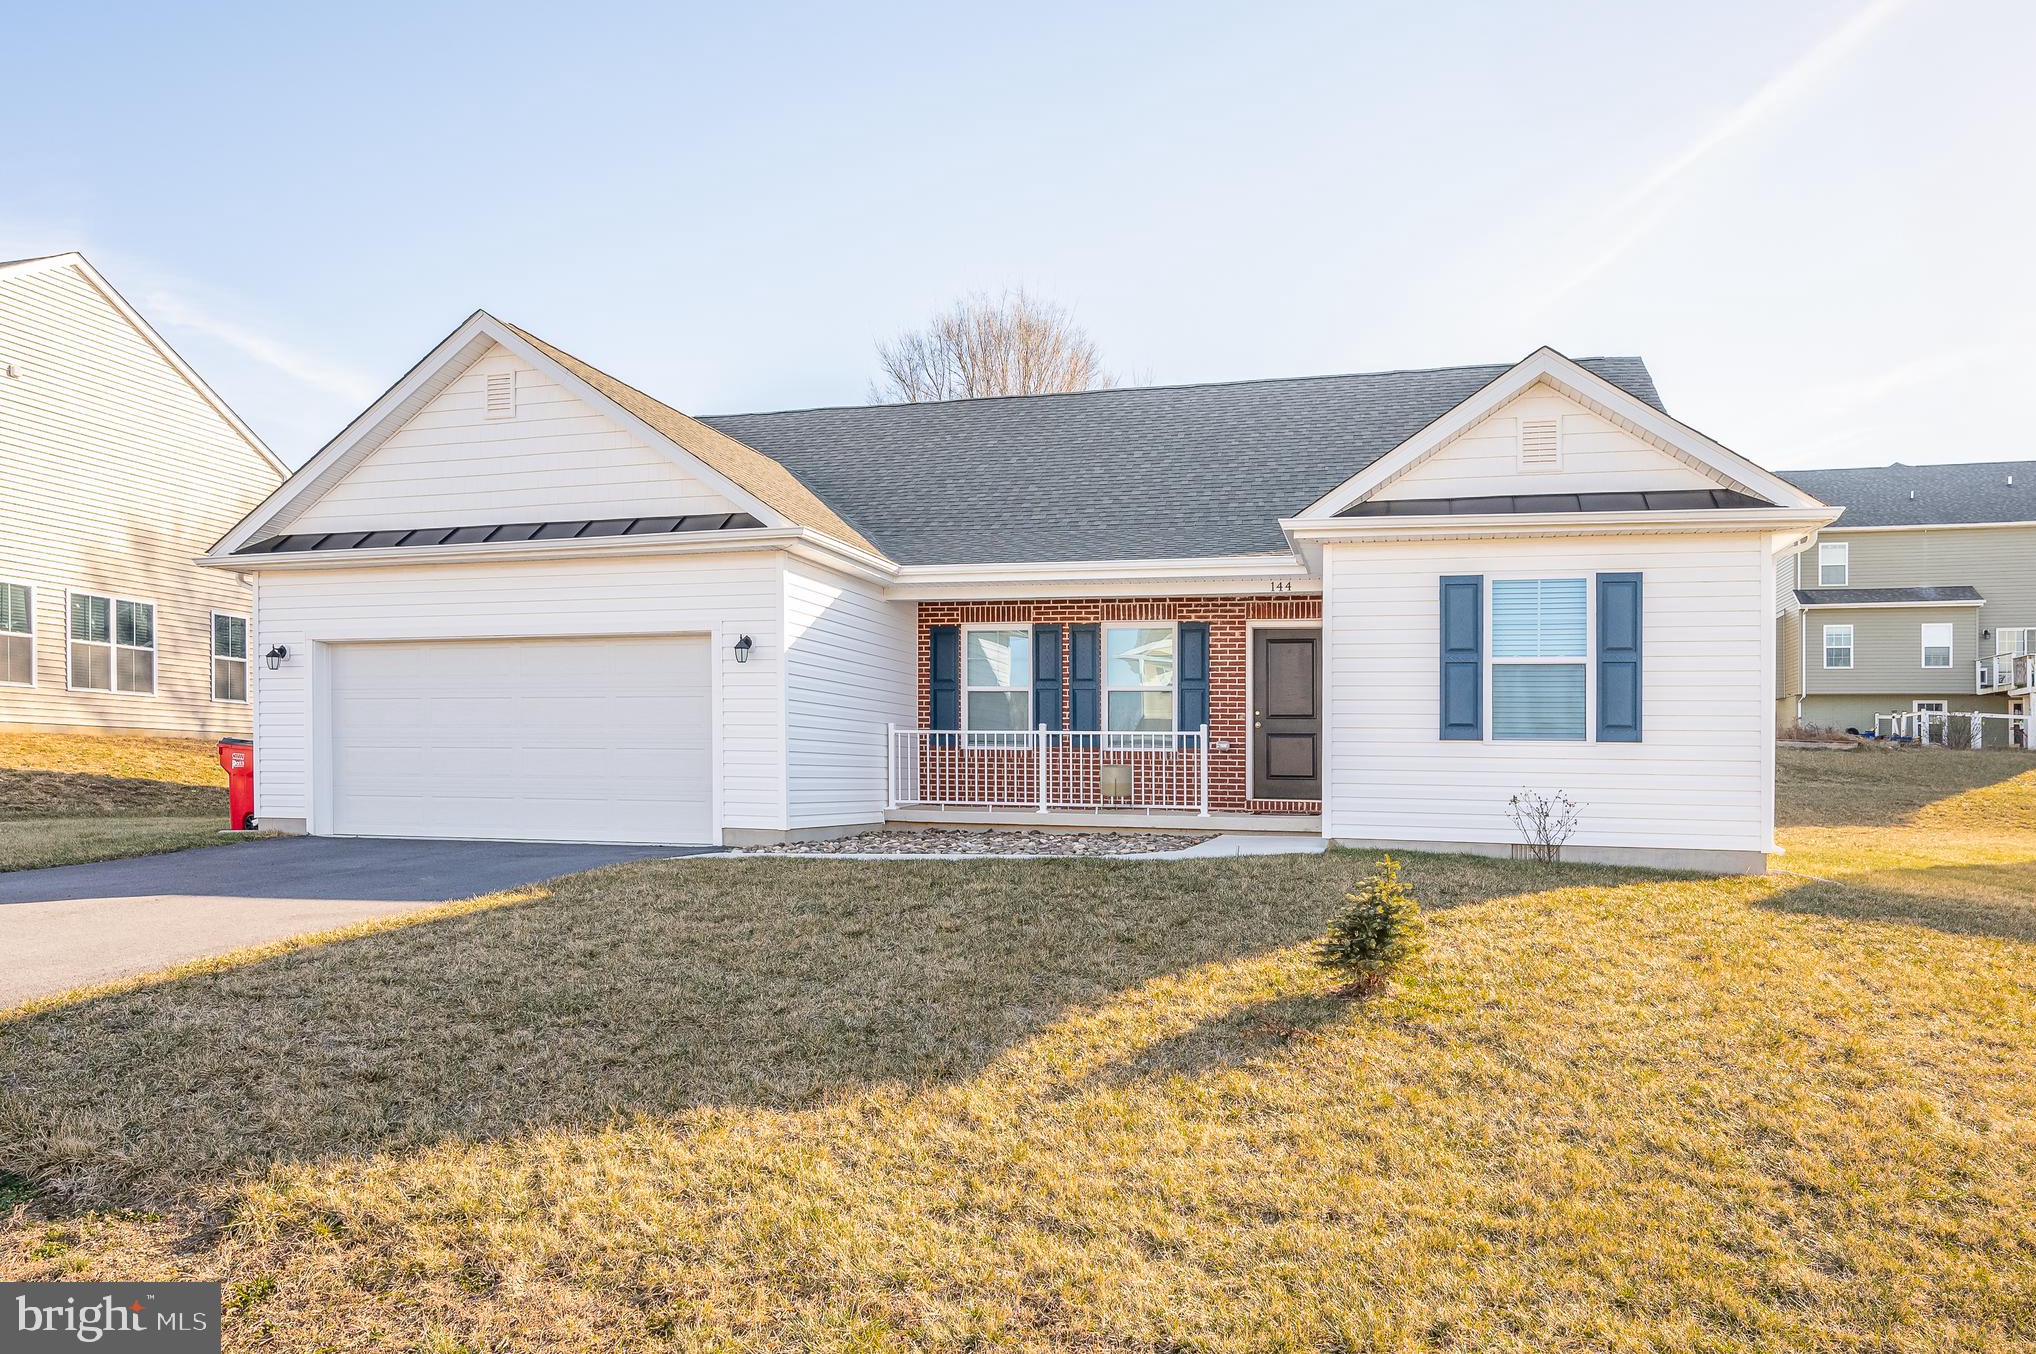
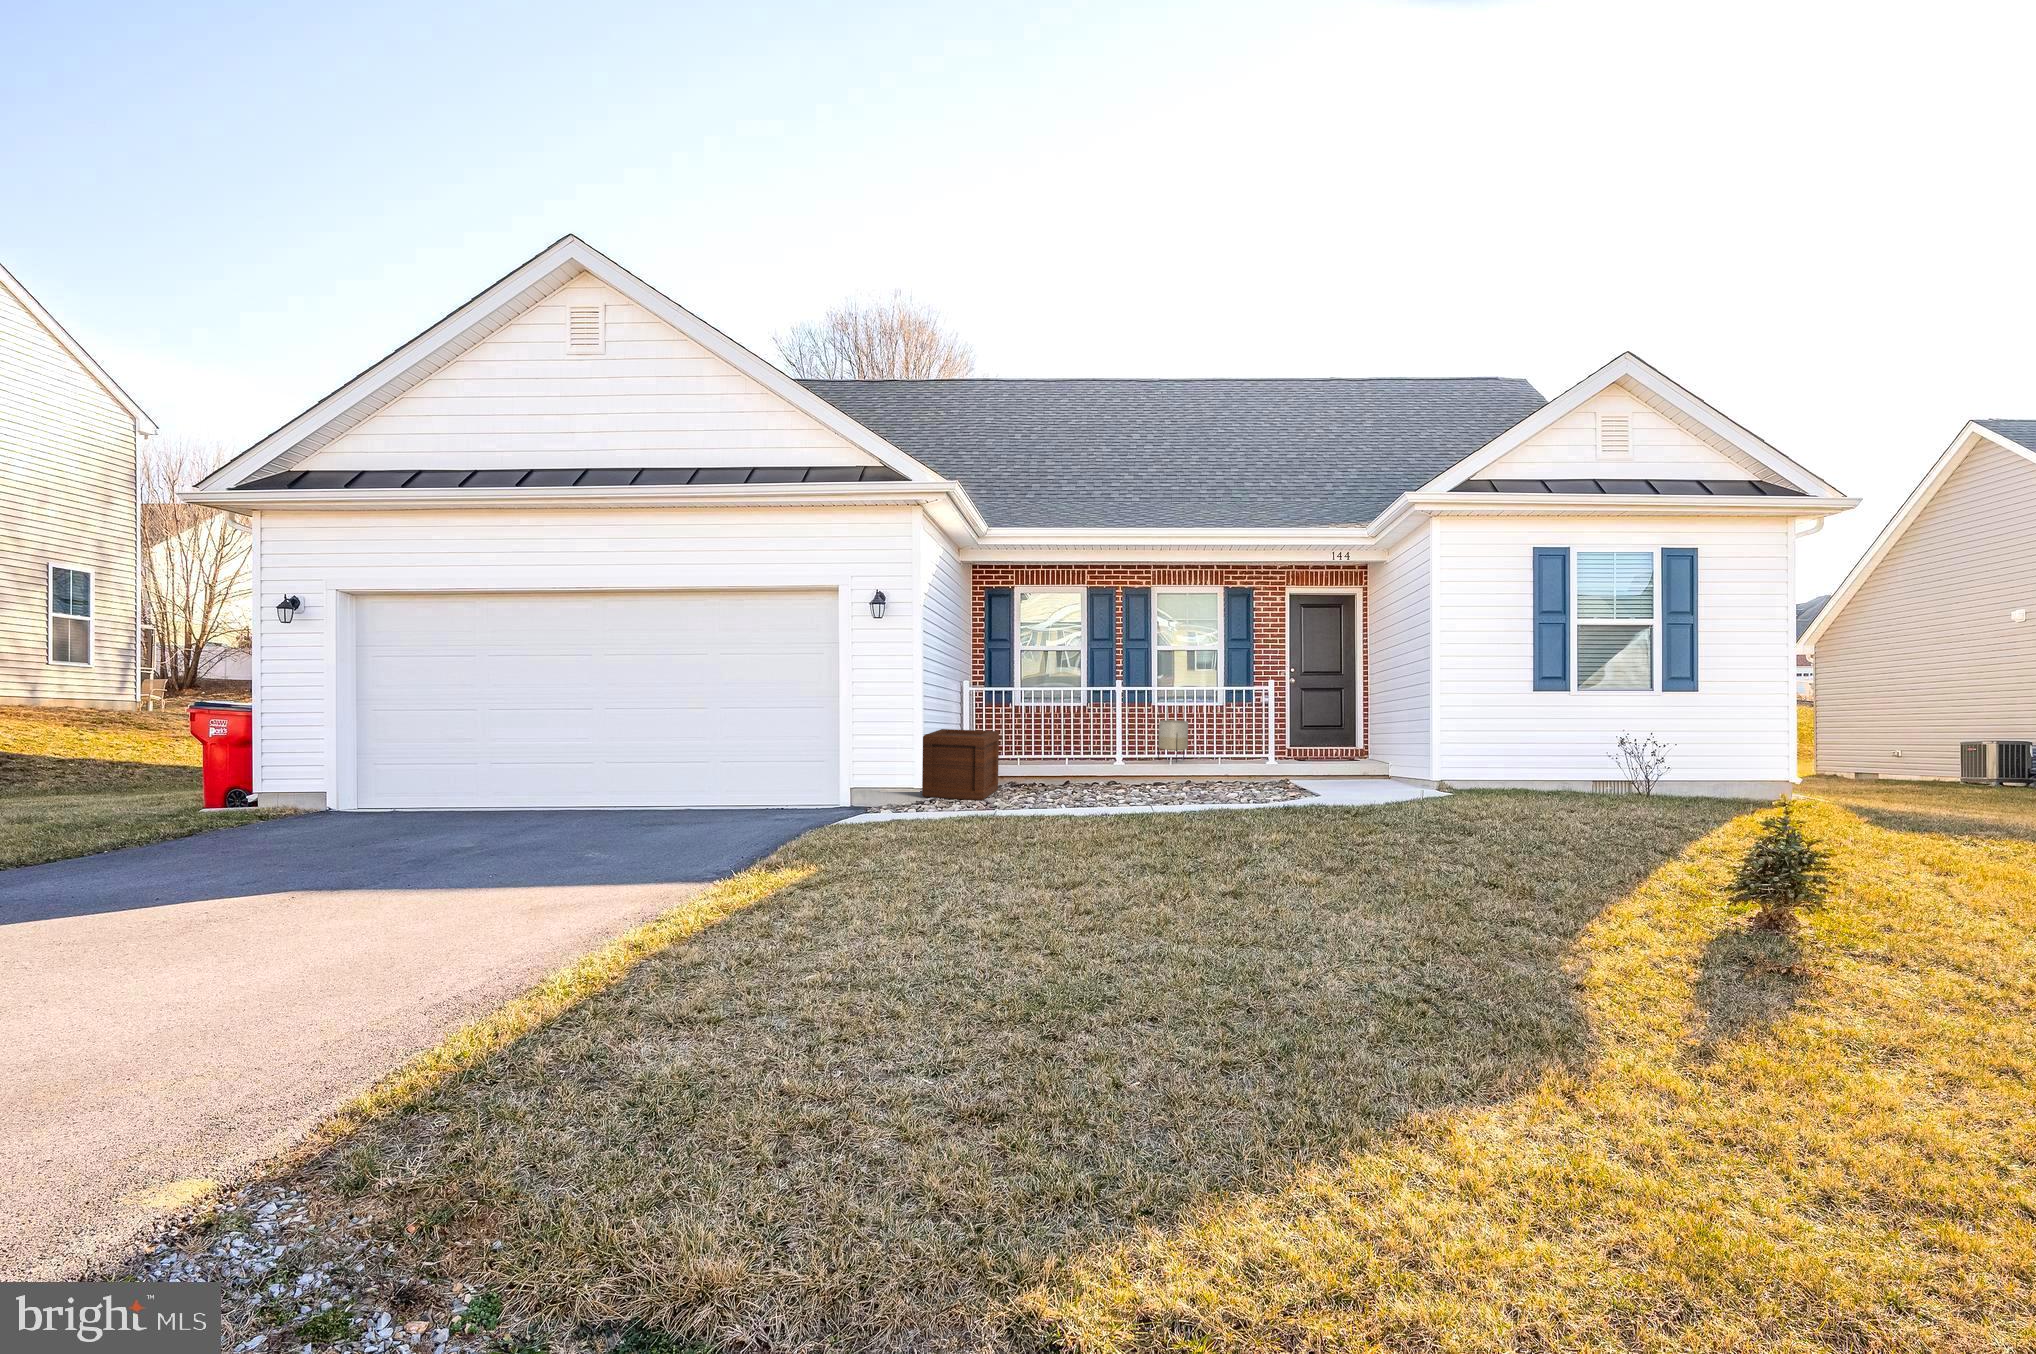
wooden crate: none [781,771,867,842] -> present [922,729,999,800]

